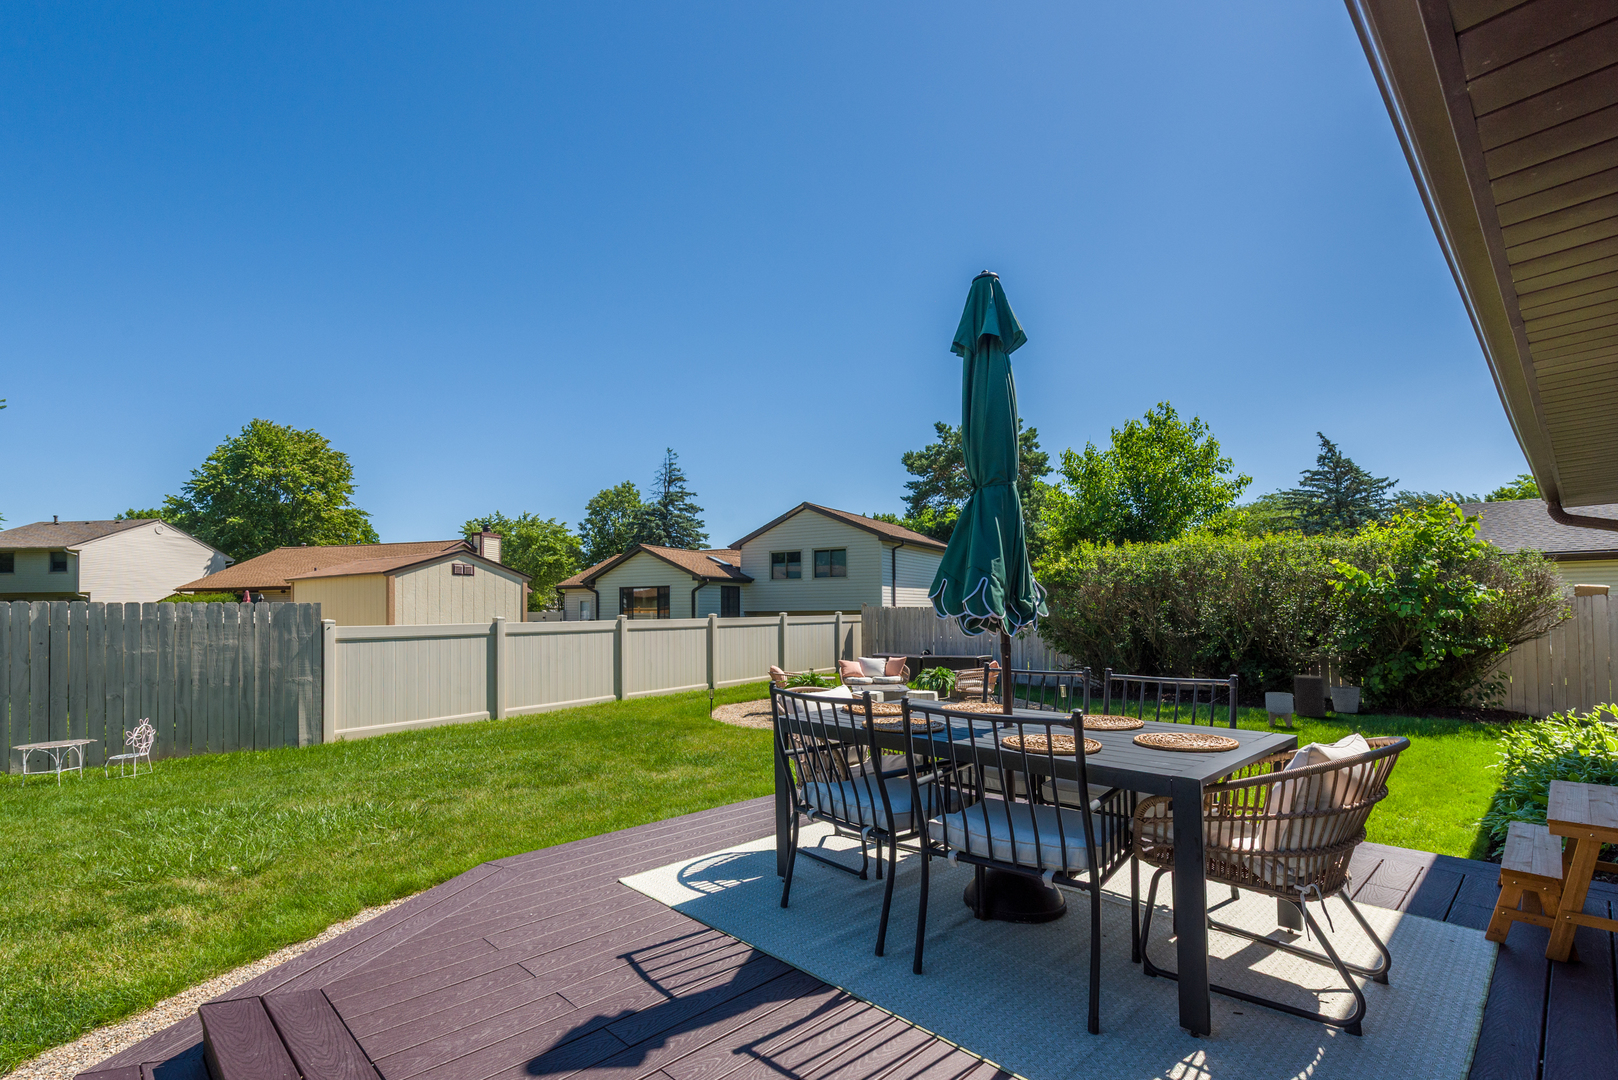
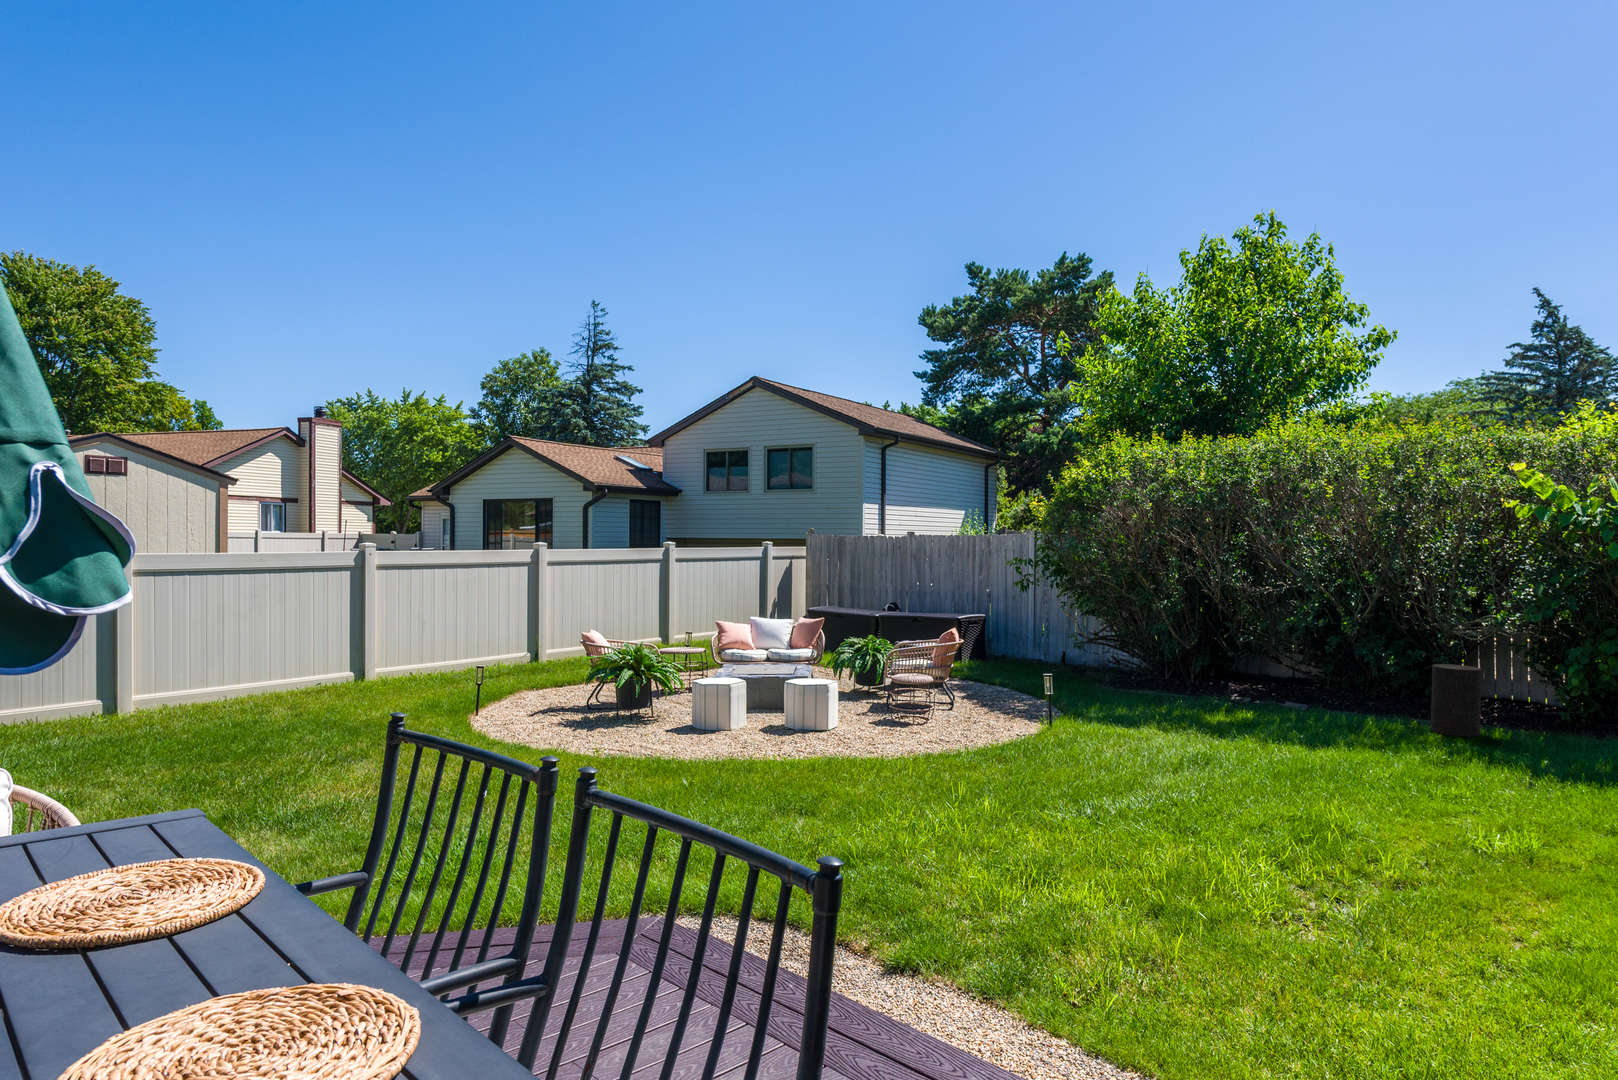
bucket: present [1330,685,1360,713] -> none [1493,680,1545,728]
planter: present [1265,692,1294,728] -> none [1373,696,1421,760]

